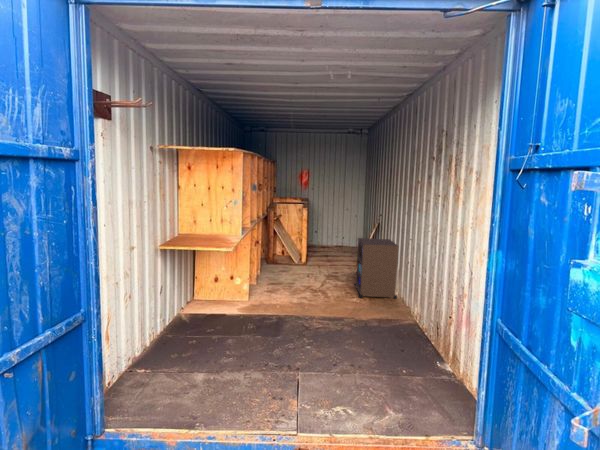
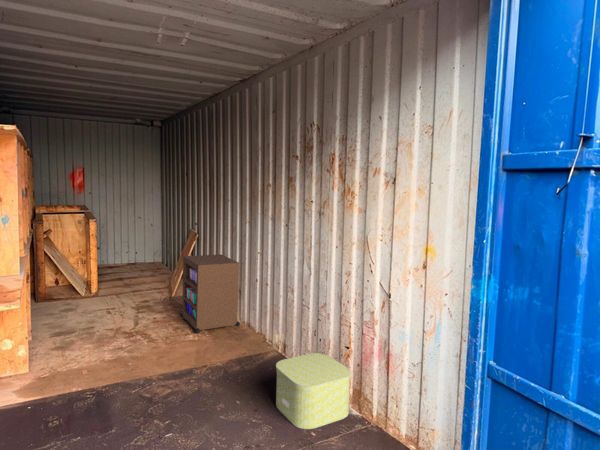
storage box: none [389,318,450,373] -> present [276,353,351,429]

